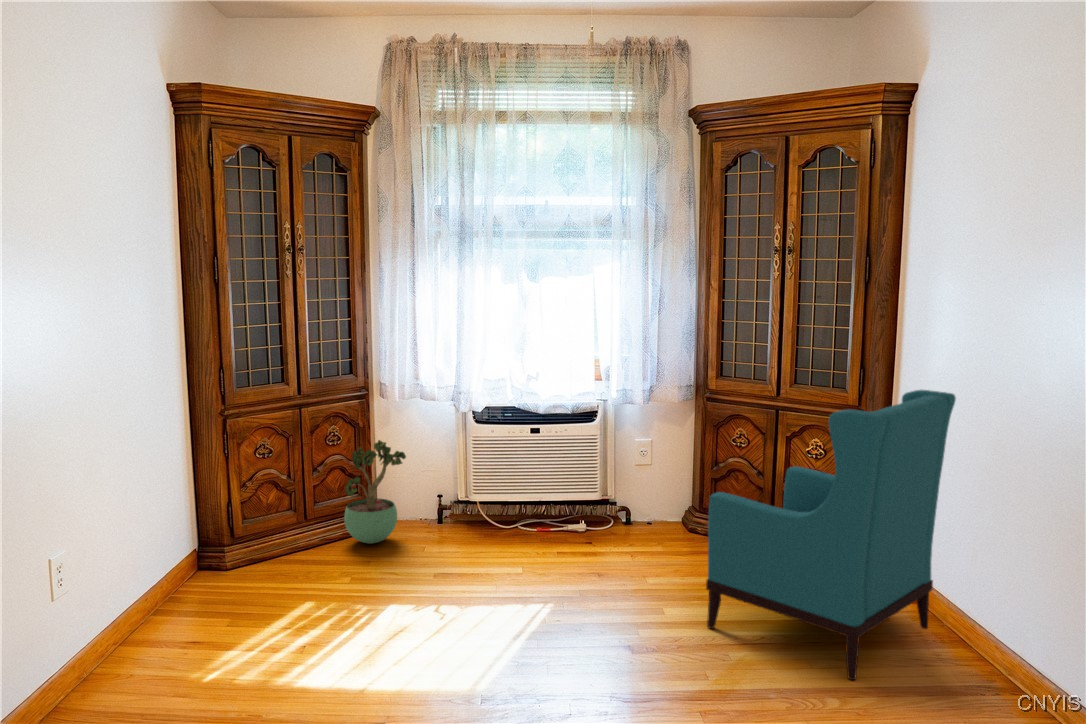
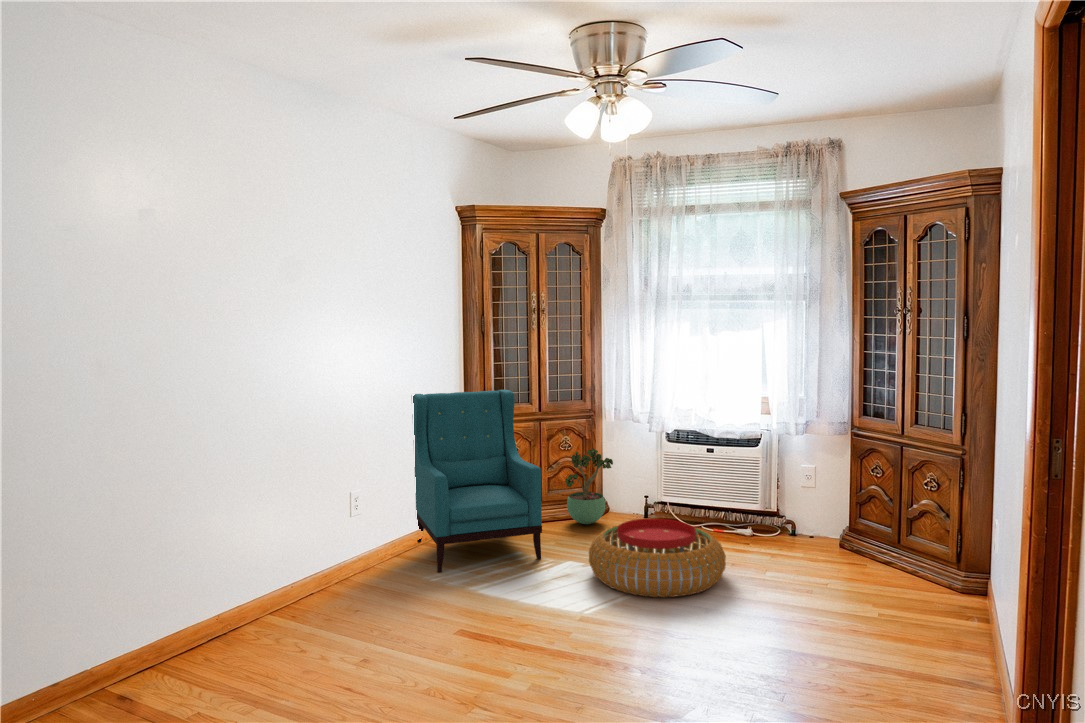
armchair: present [706,390,956,680] -> present [413,390,542,572]
pouf: none [432,530,610,639] -> present [589,518,726,597]

